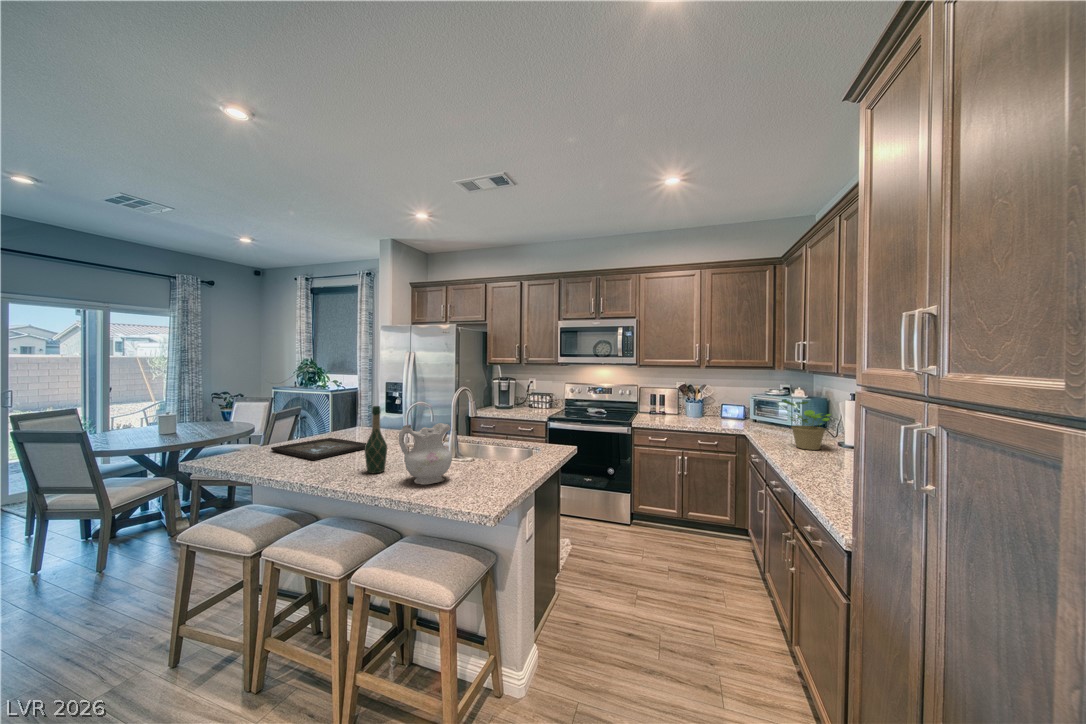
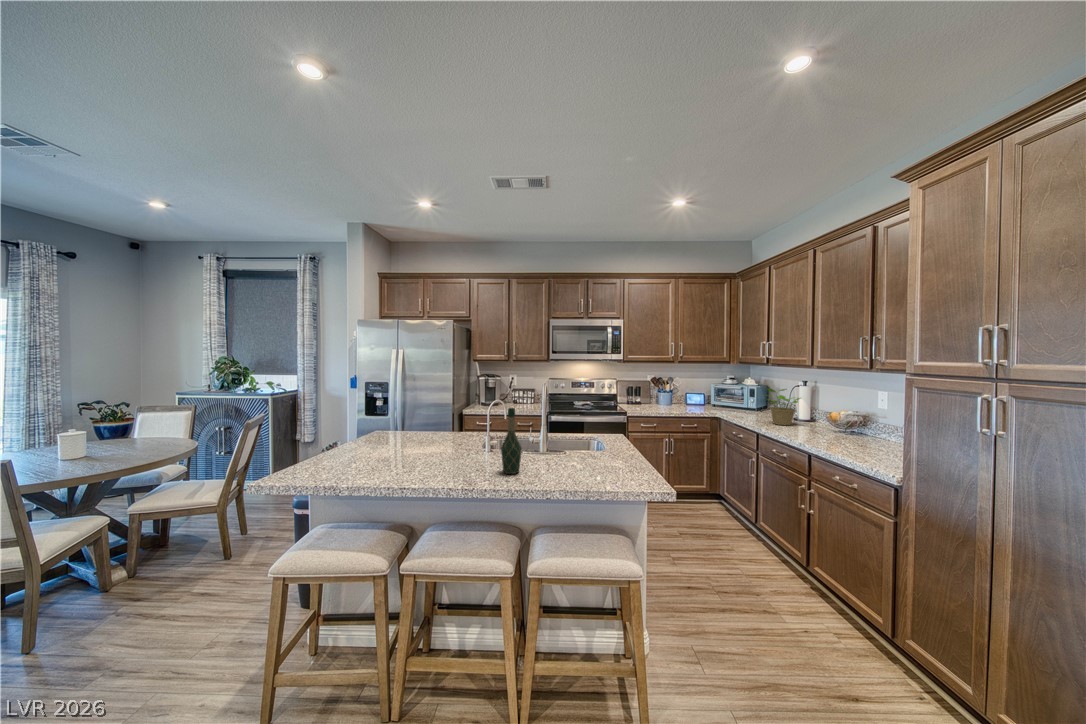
ceramic pitcher: present [399,423,452,485] -> none [555,421,597,478]
tray: present [271,438,366,460] -> none [351,445,453,468]

